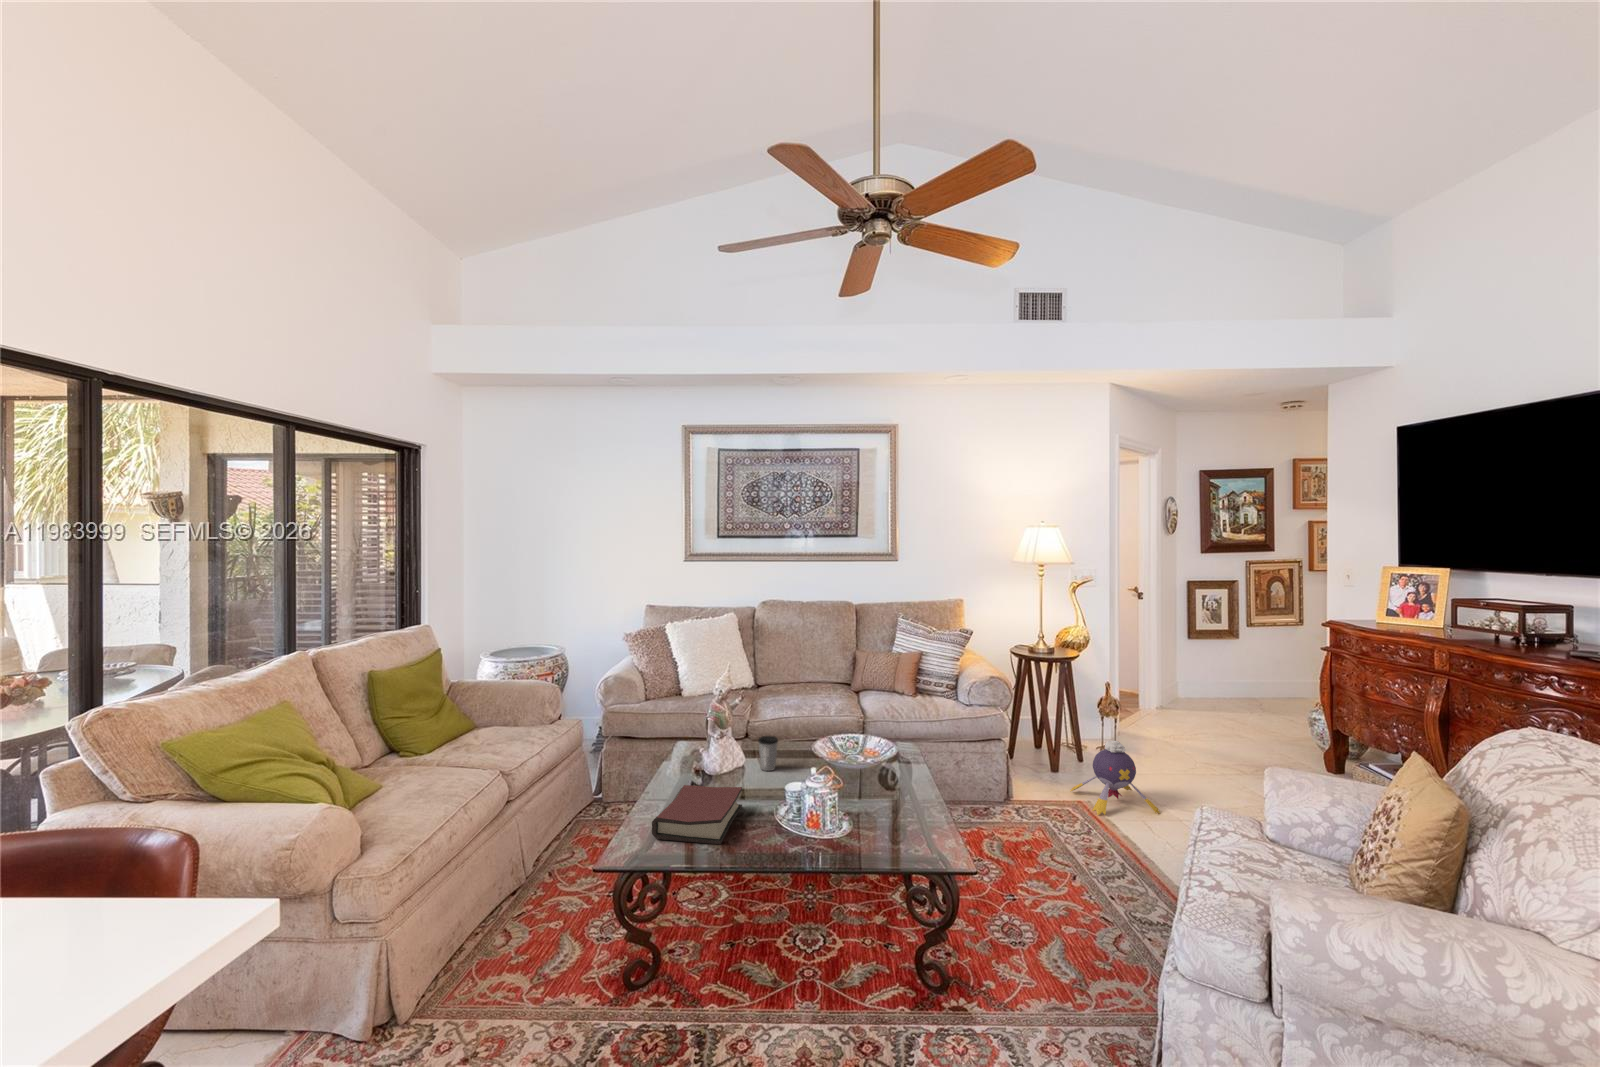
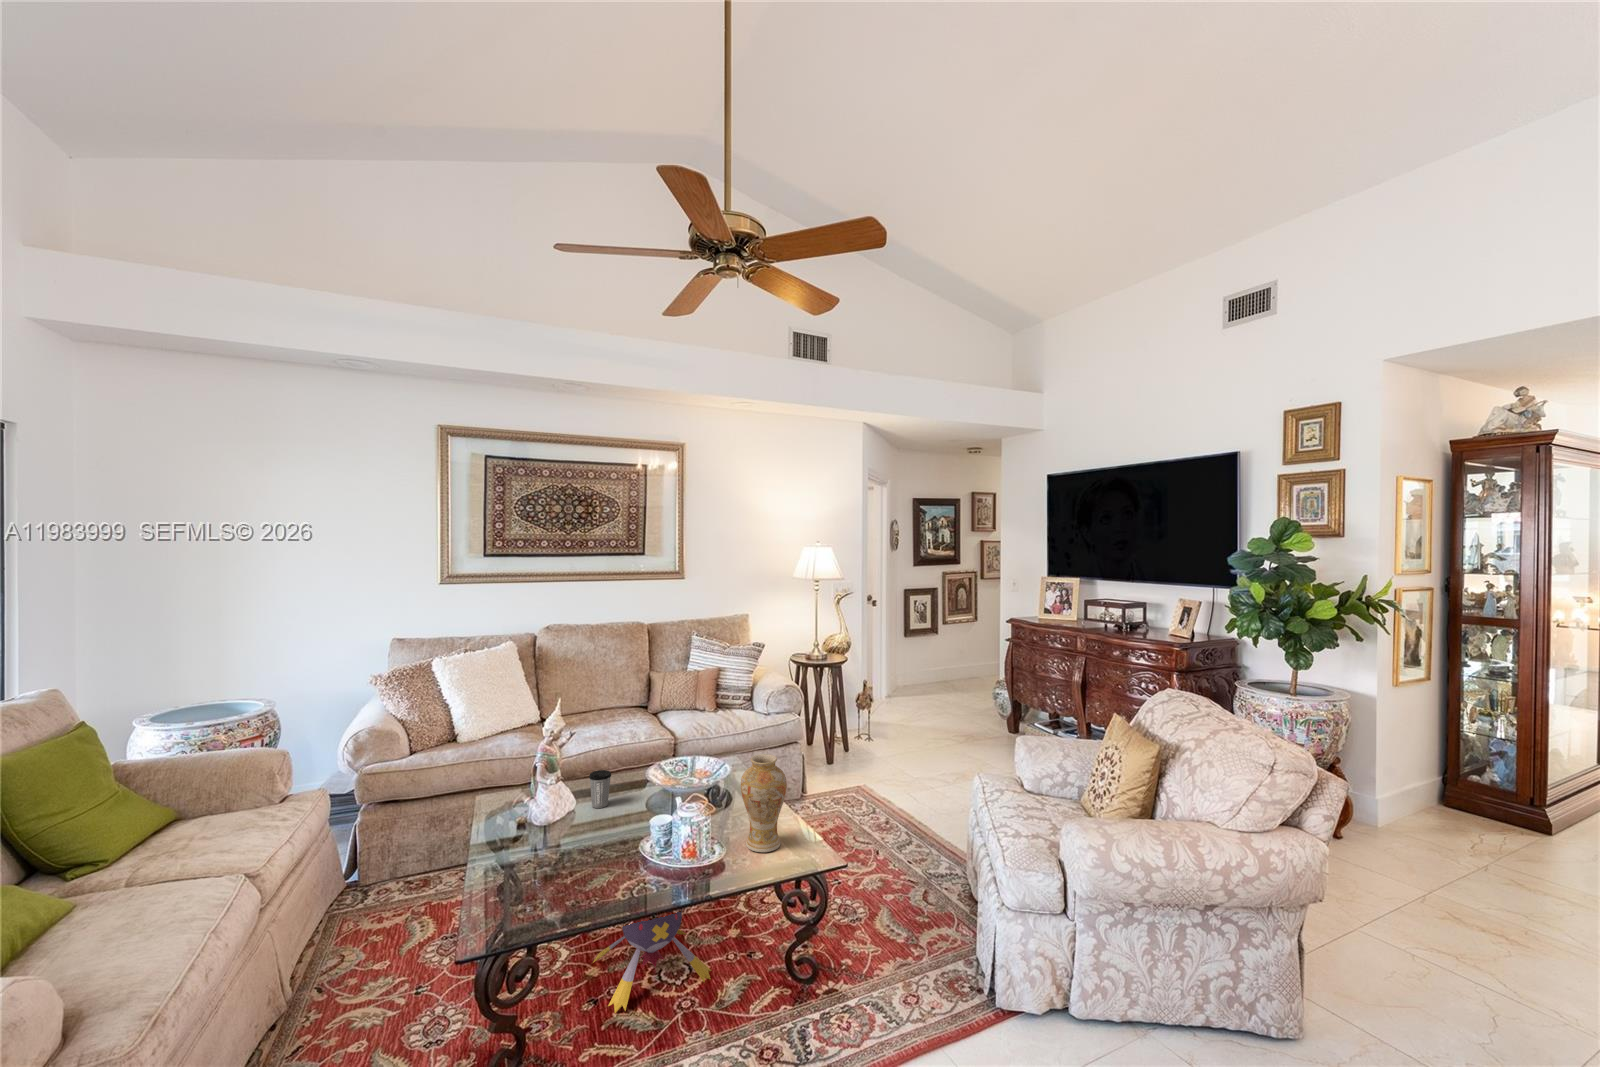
vase: none [874,740,923,843] -> present [741,754,787,852]
plush toy: present [1070,740,1160,815] -> present [593,911,711,1013]
hardback book: present [652,785,742,844] -> none [508,829,594,906]

